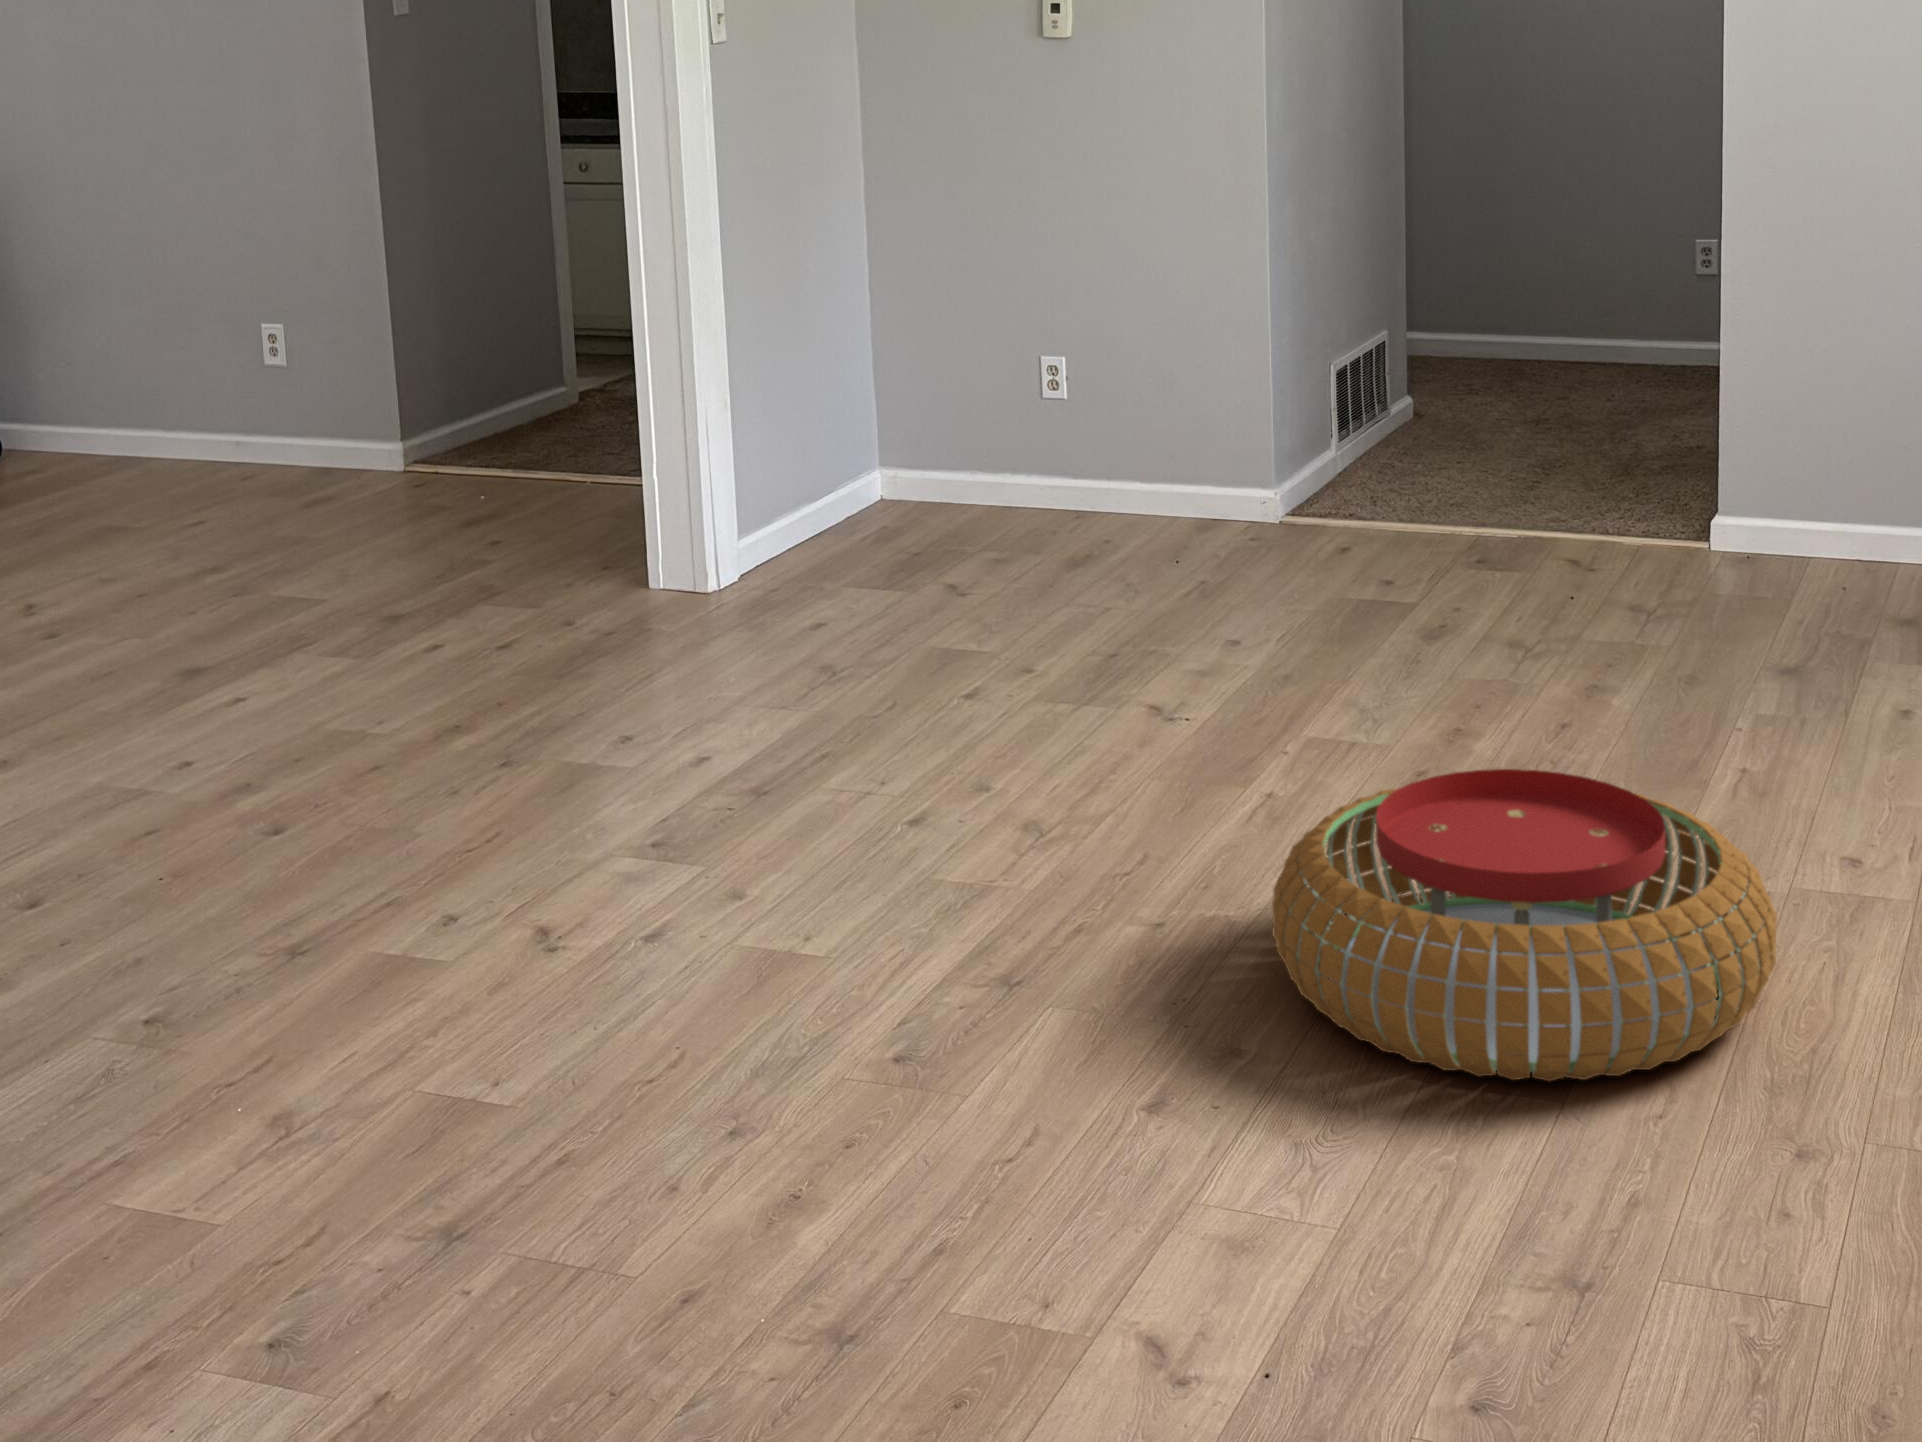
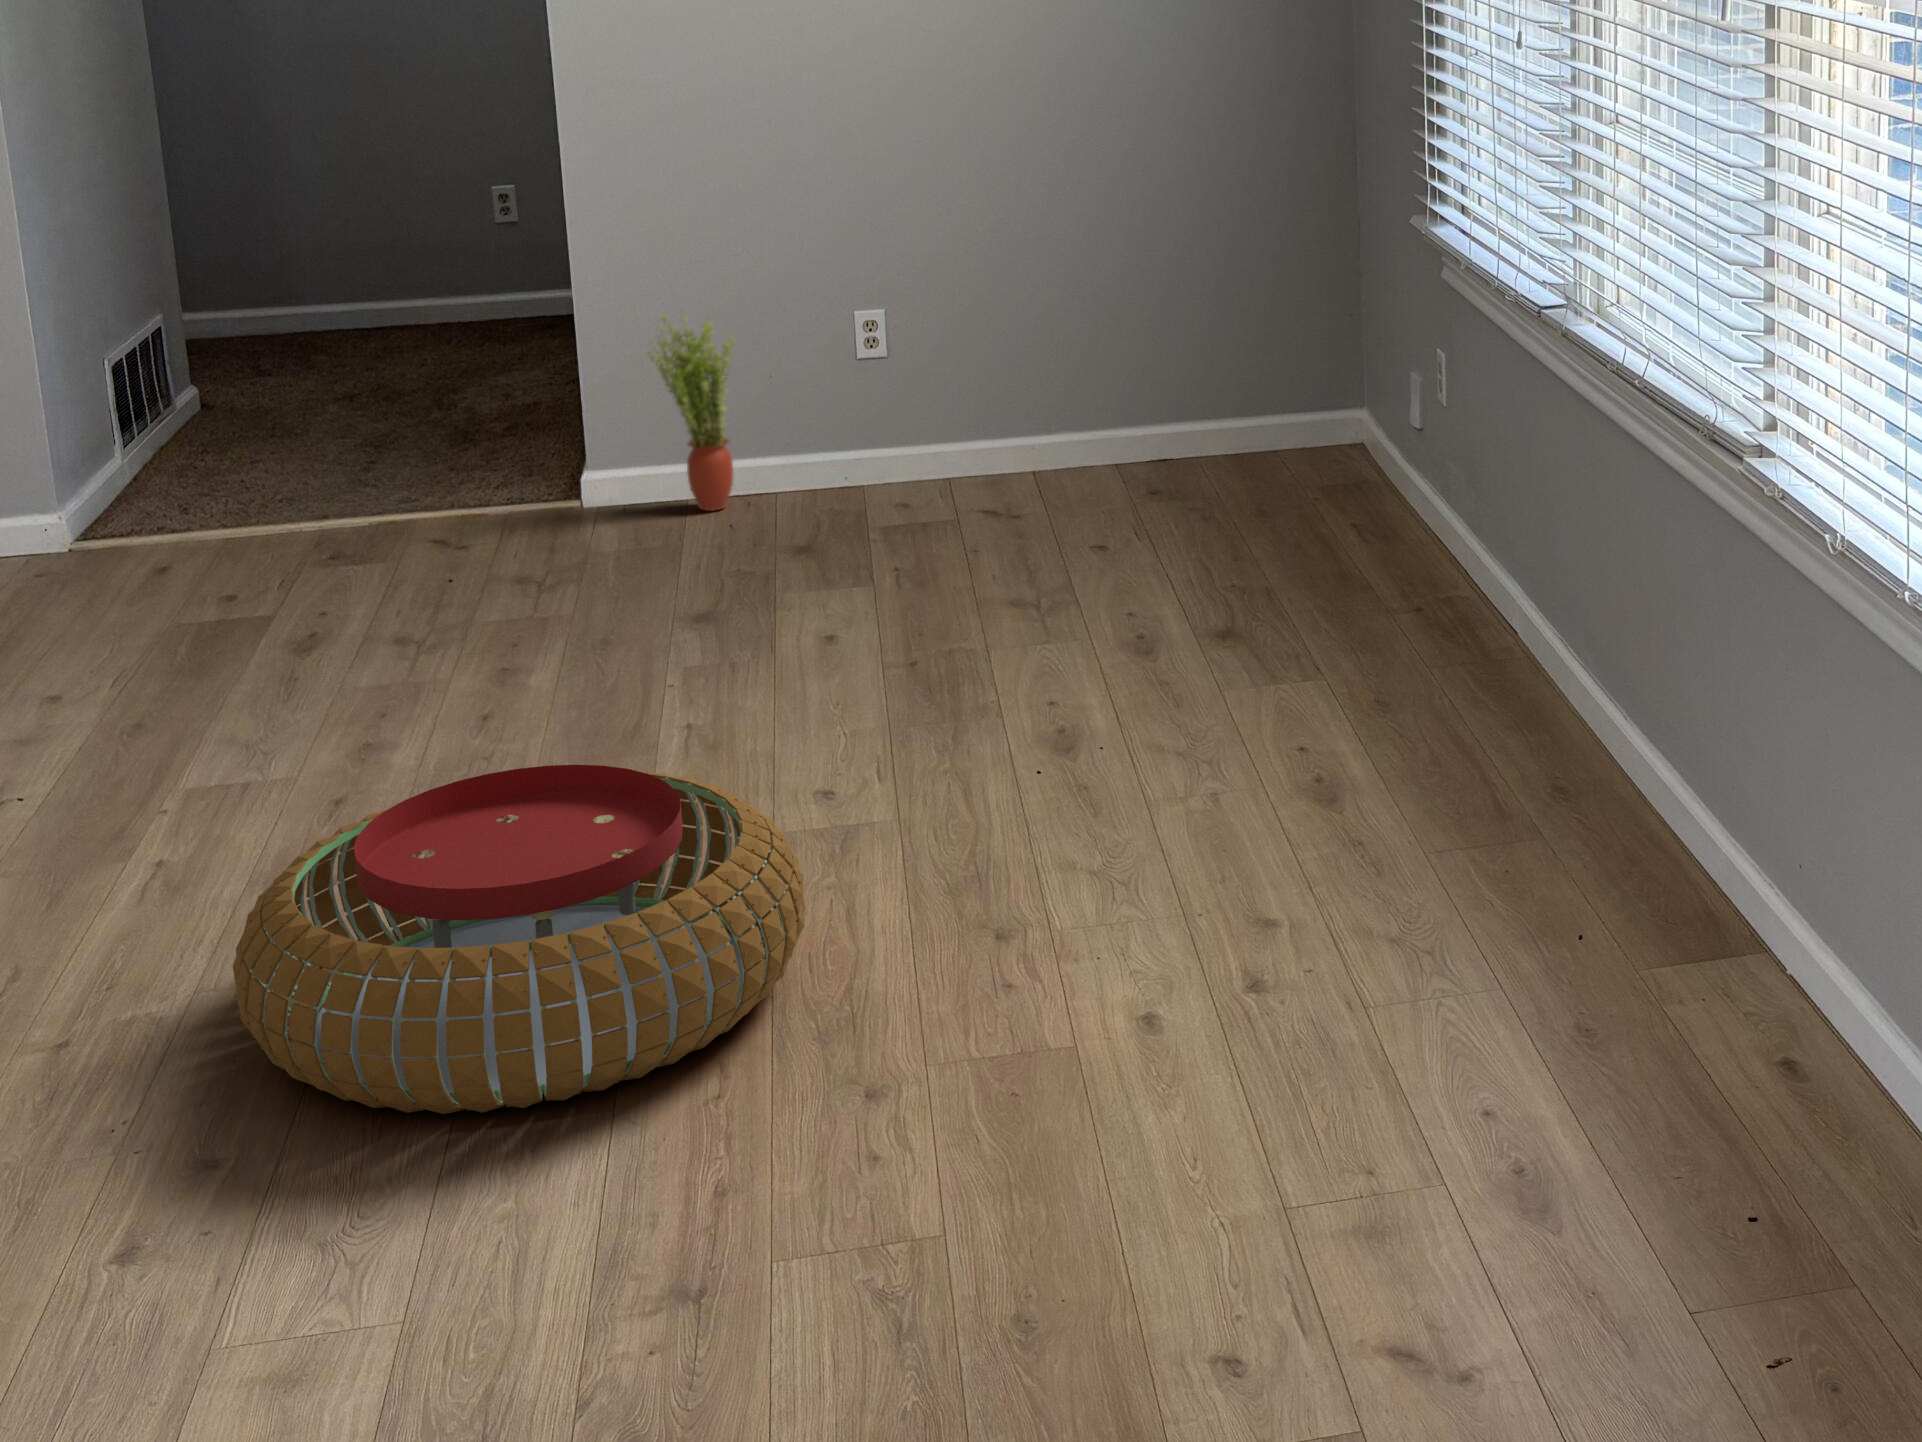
potted plant: none [1776,369,1867,570] -> present [649,315,735,511]

